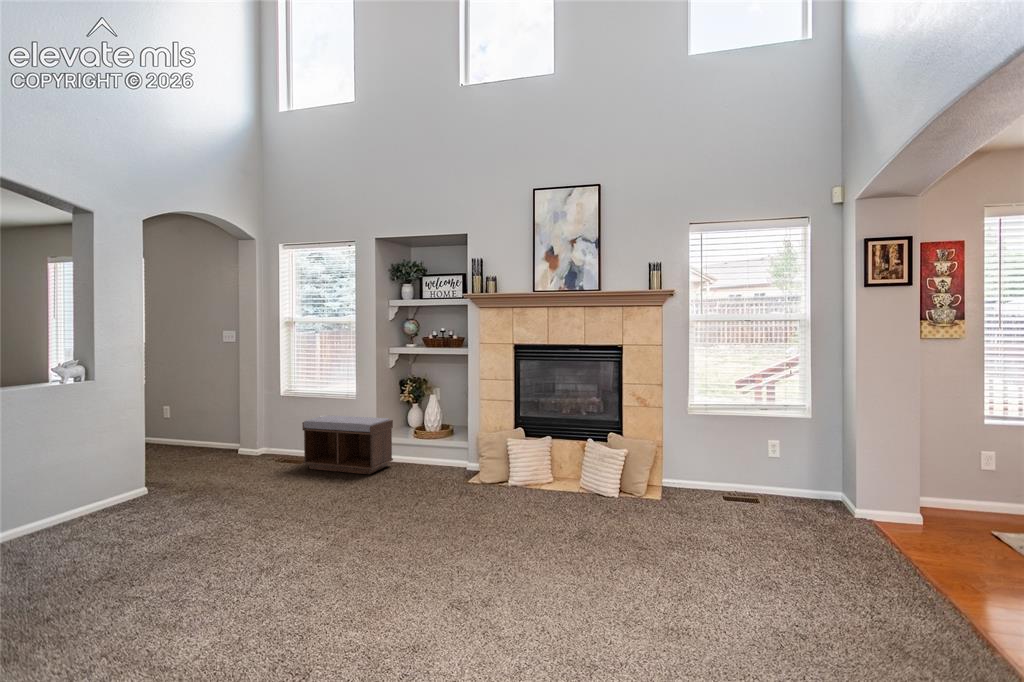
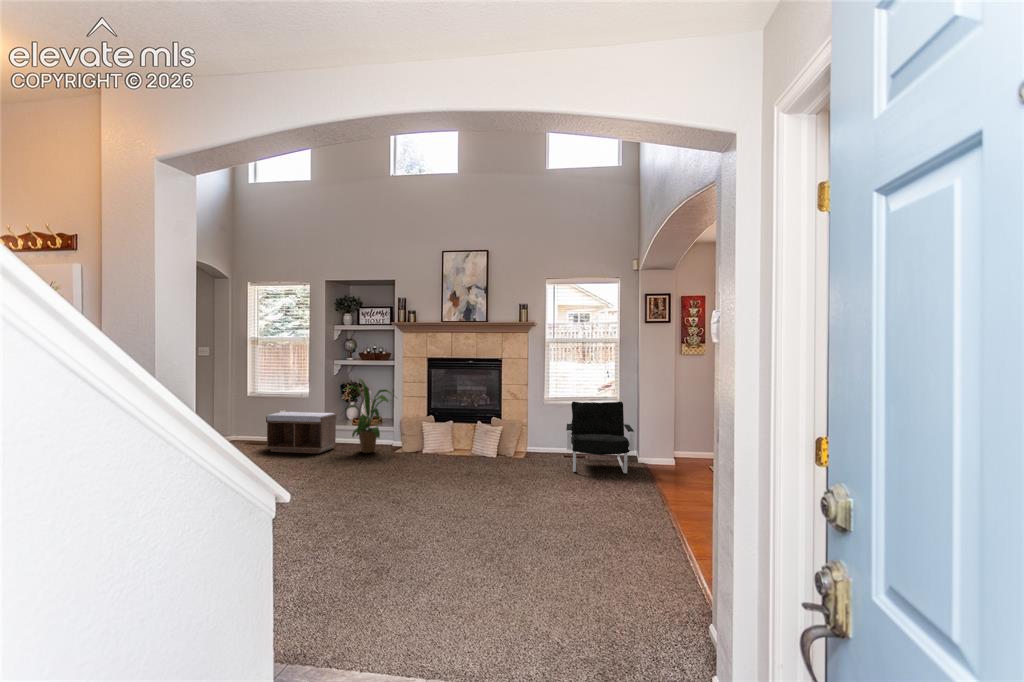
house plant: none [394,370,473,476] -> present [344,379,392,453]
armchair: none [729,412,863,539] -> present [566,402,634,473]

